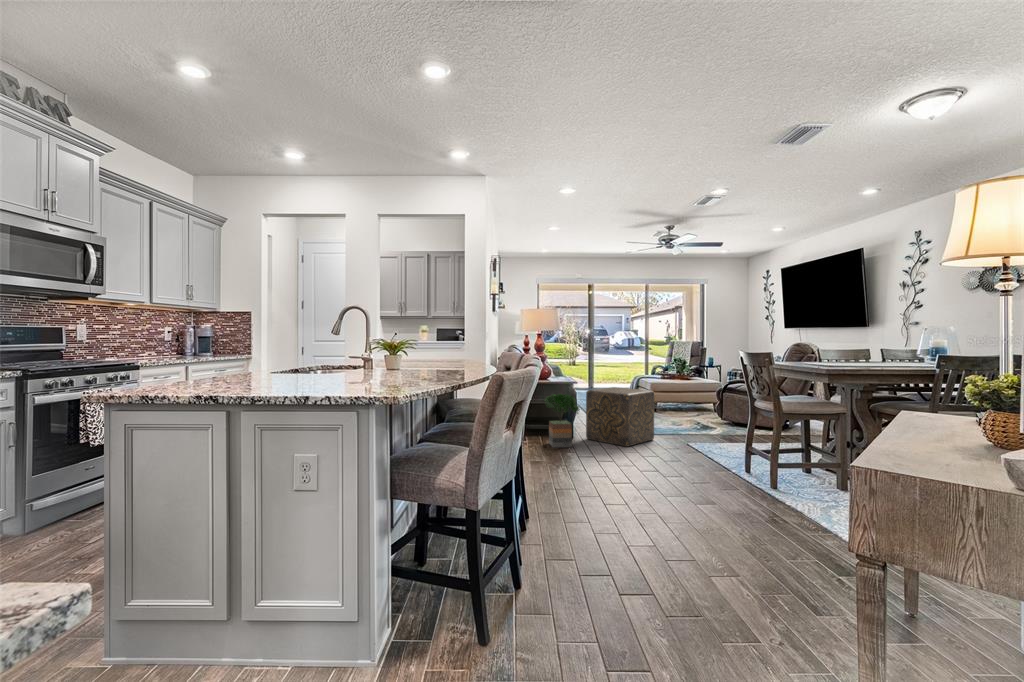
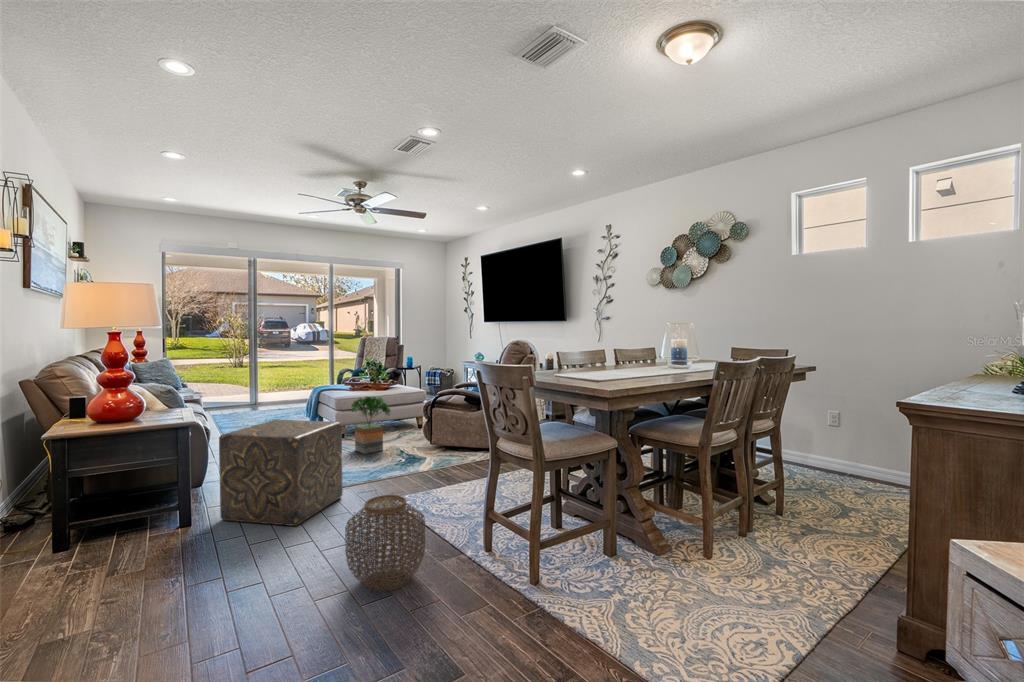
potted tree: present [544,394,580,448] -> present [351,397,391,454]
woven basket: none [656,425,703,476] -> present [345,495,425,591]

